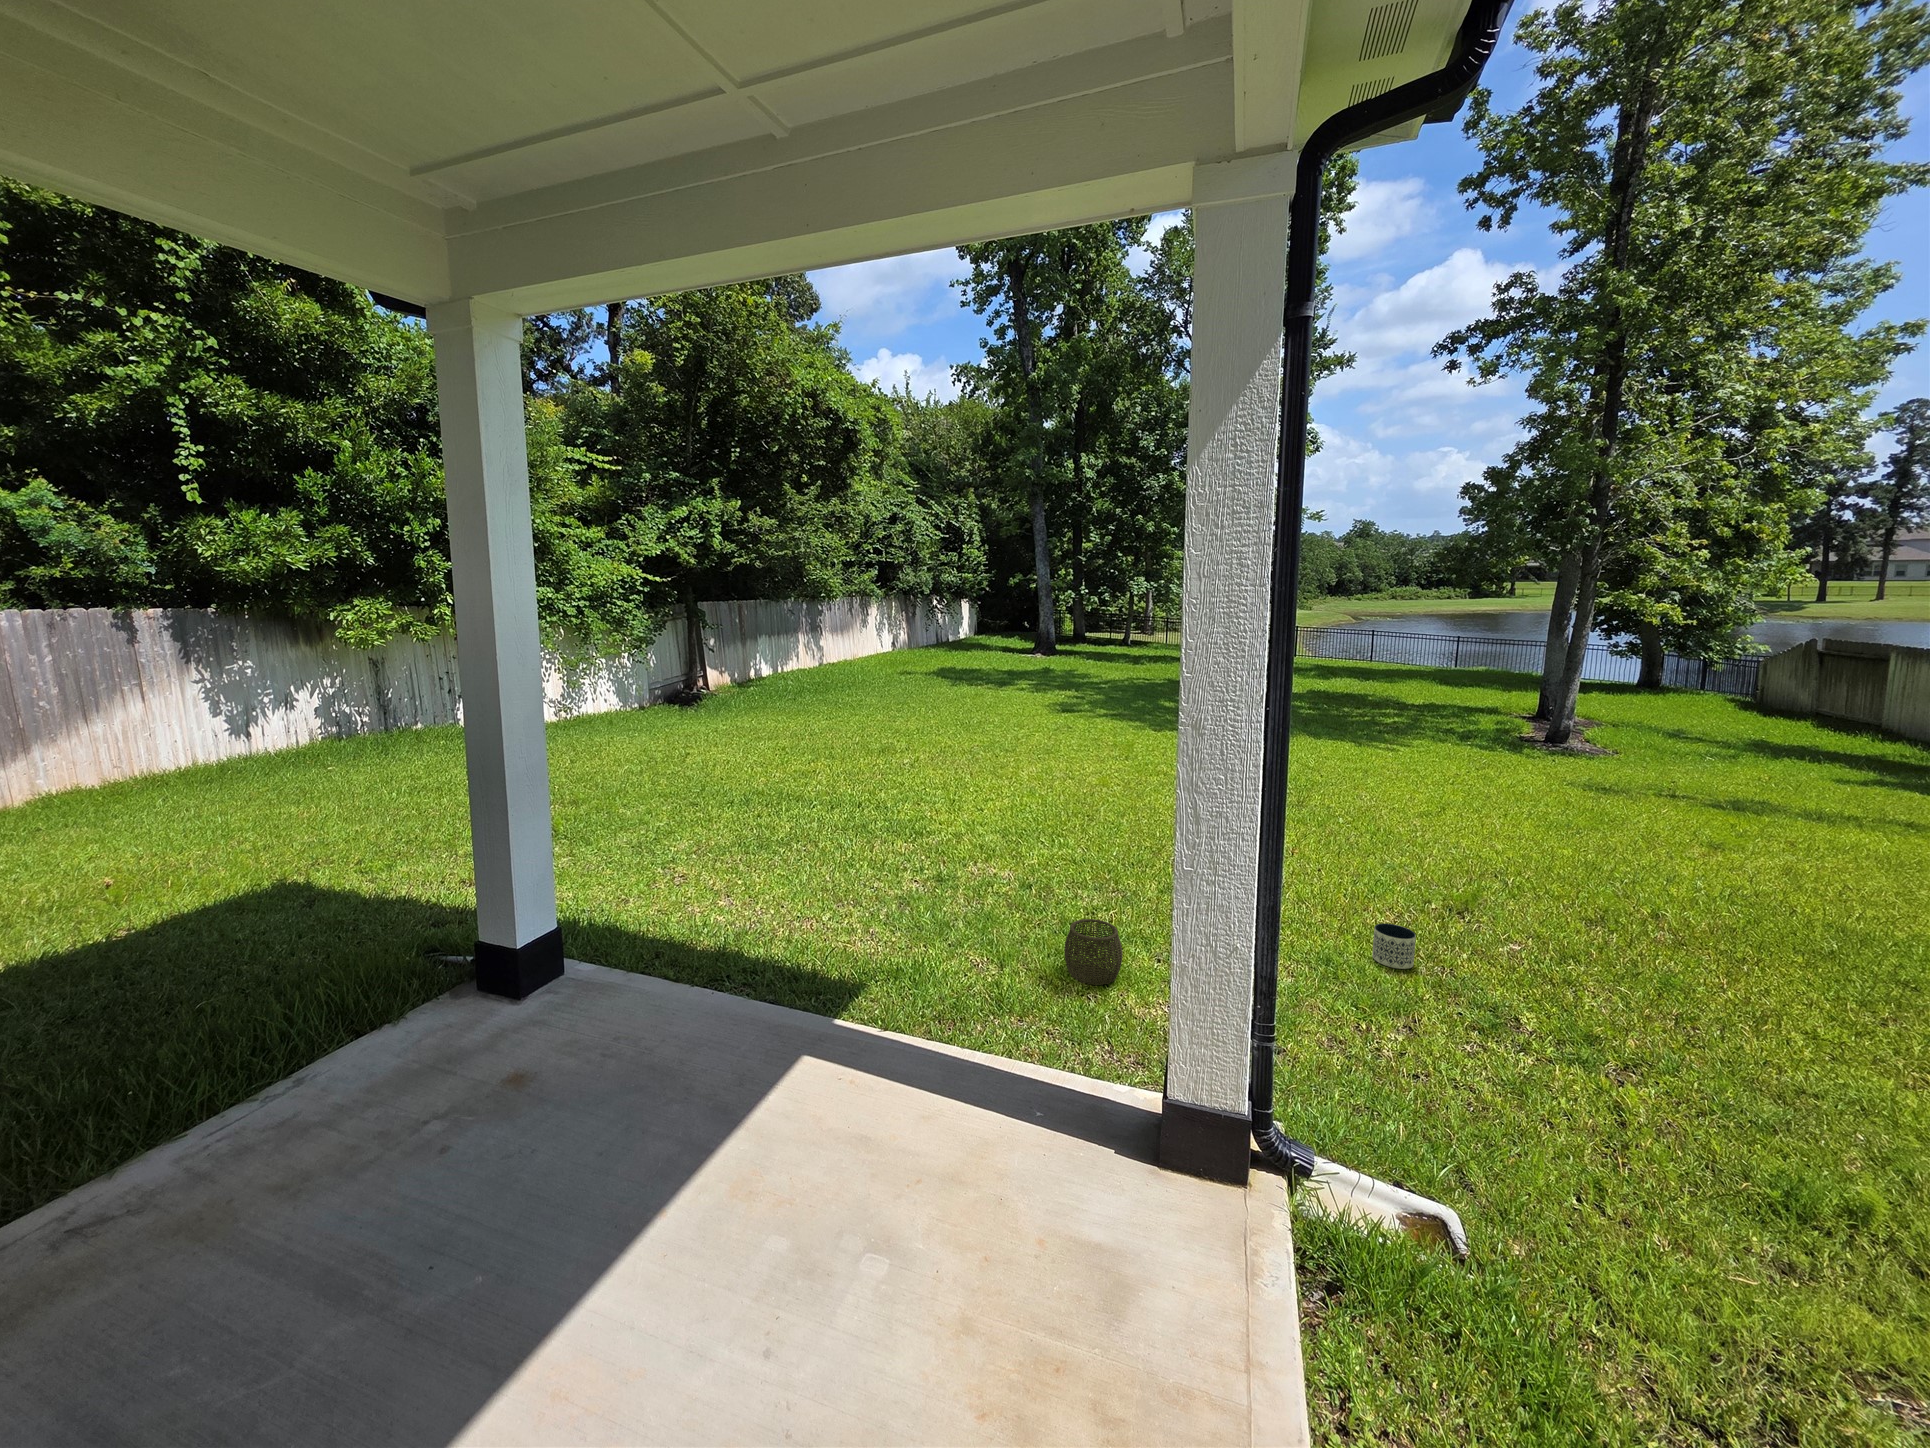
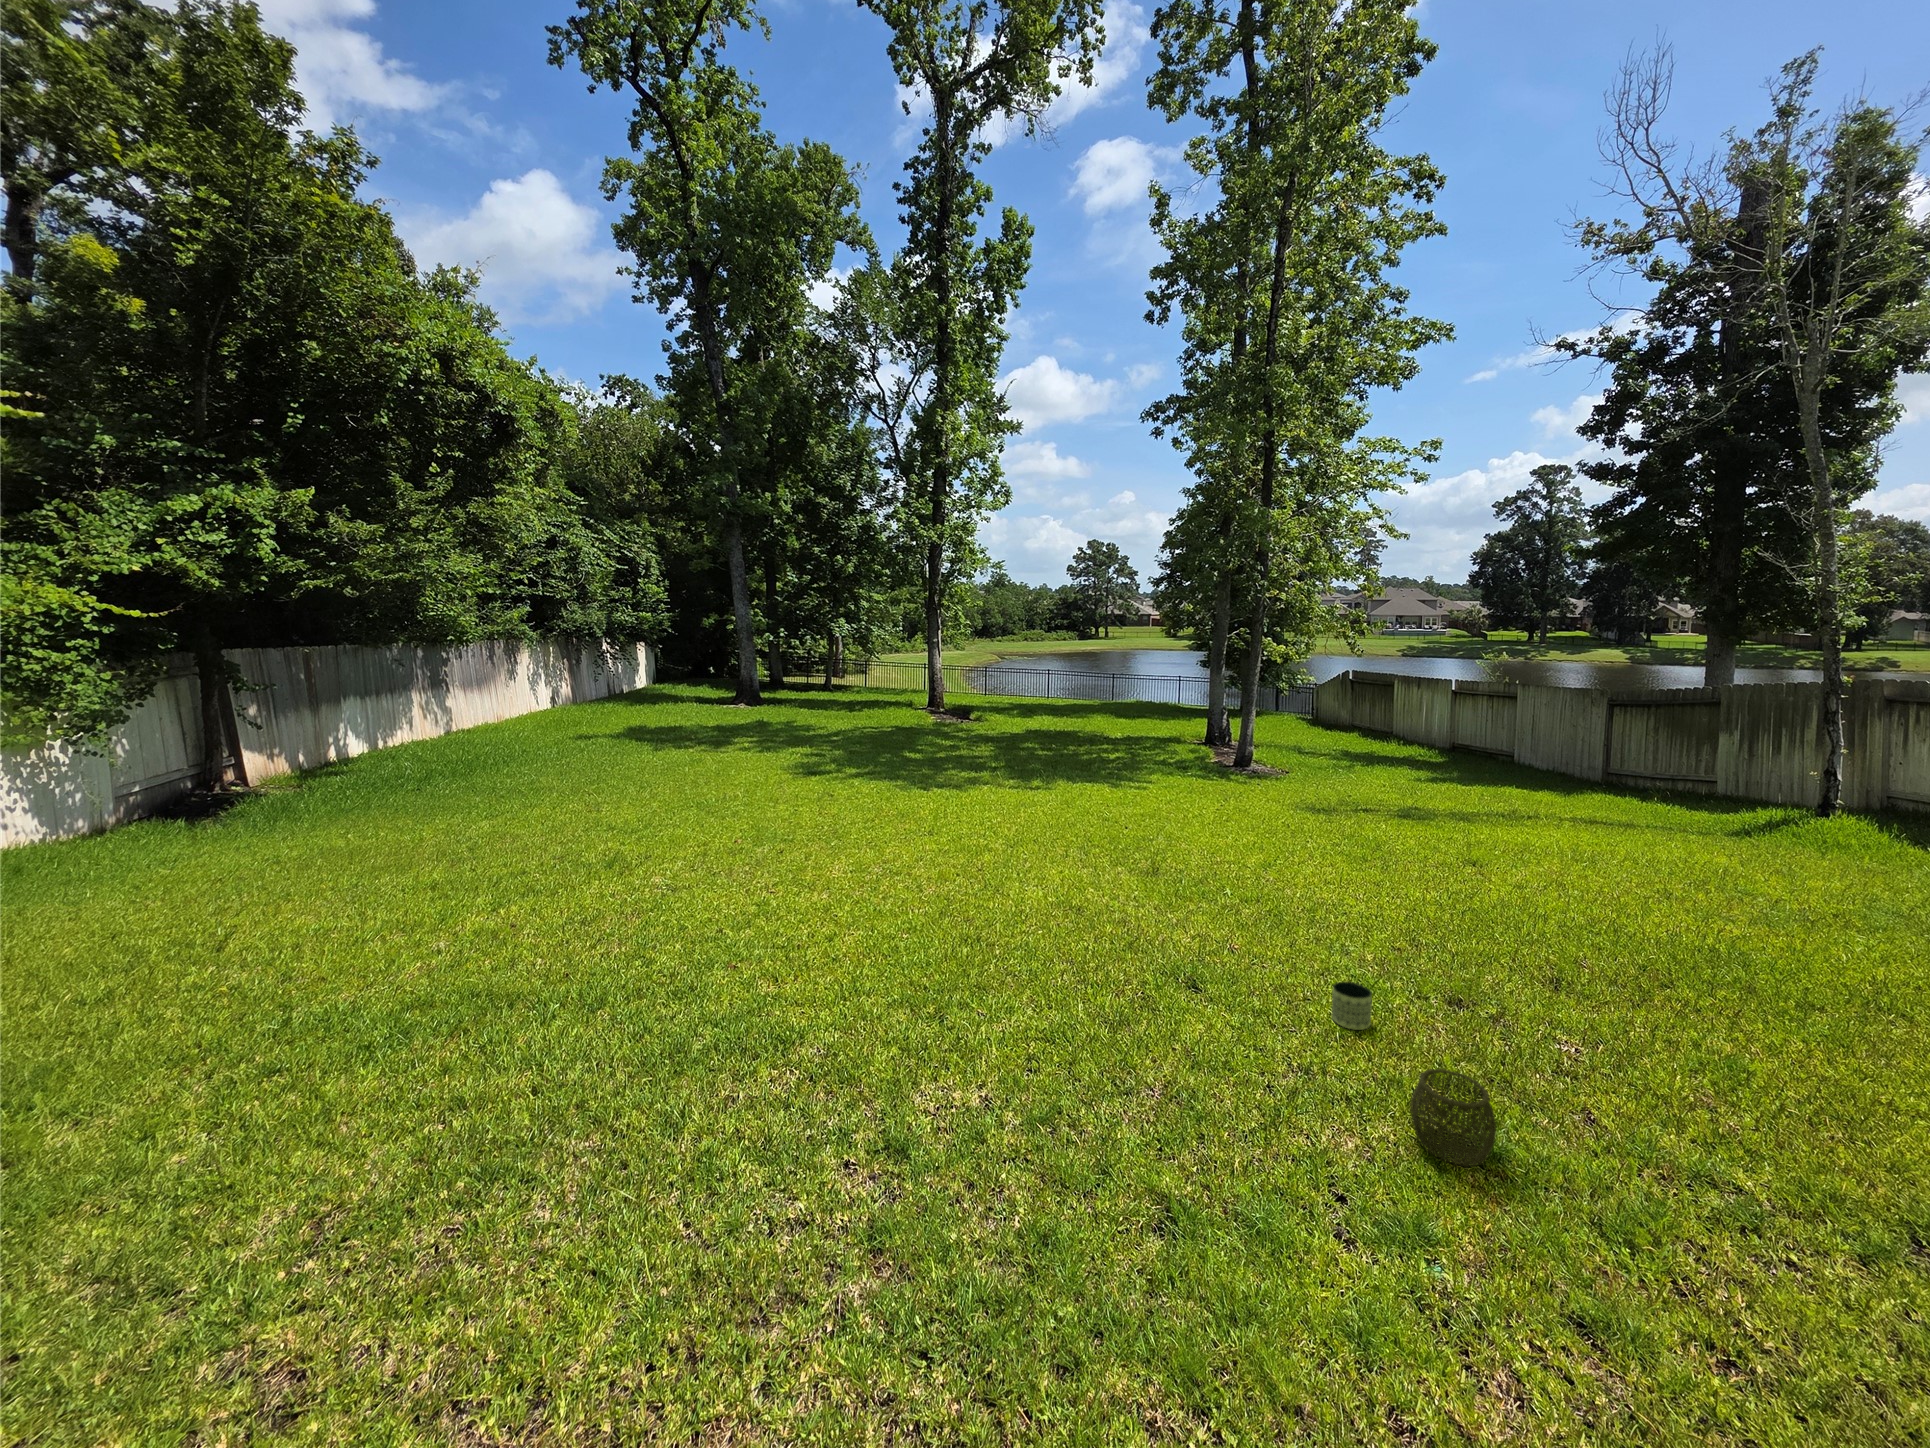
woven basket: present [1064,919,1123,985] -> present [1411,1069,1497,1167]

